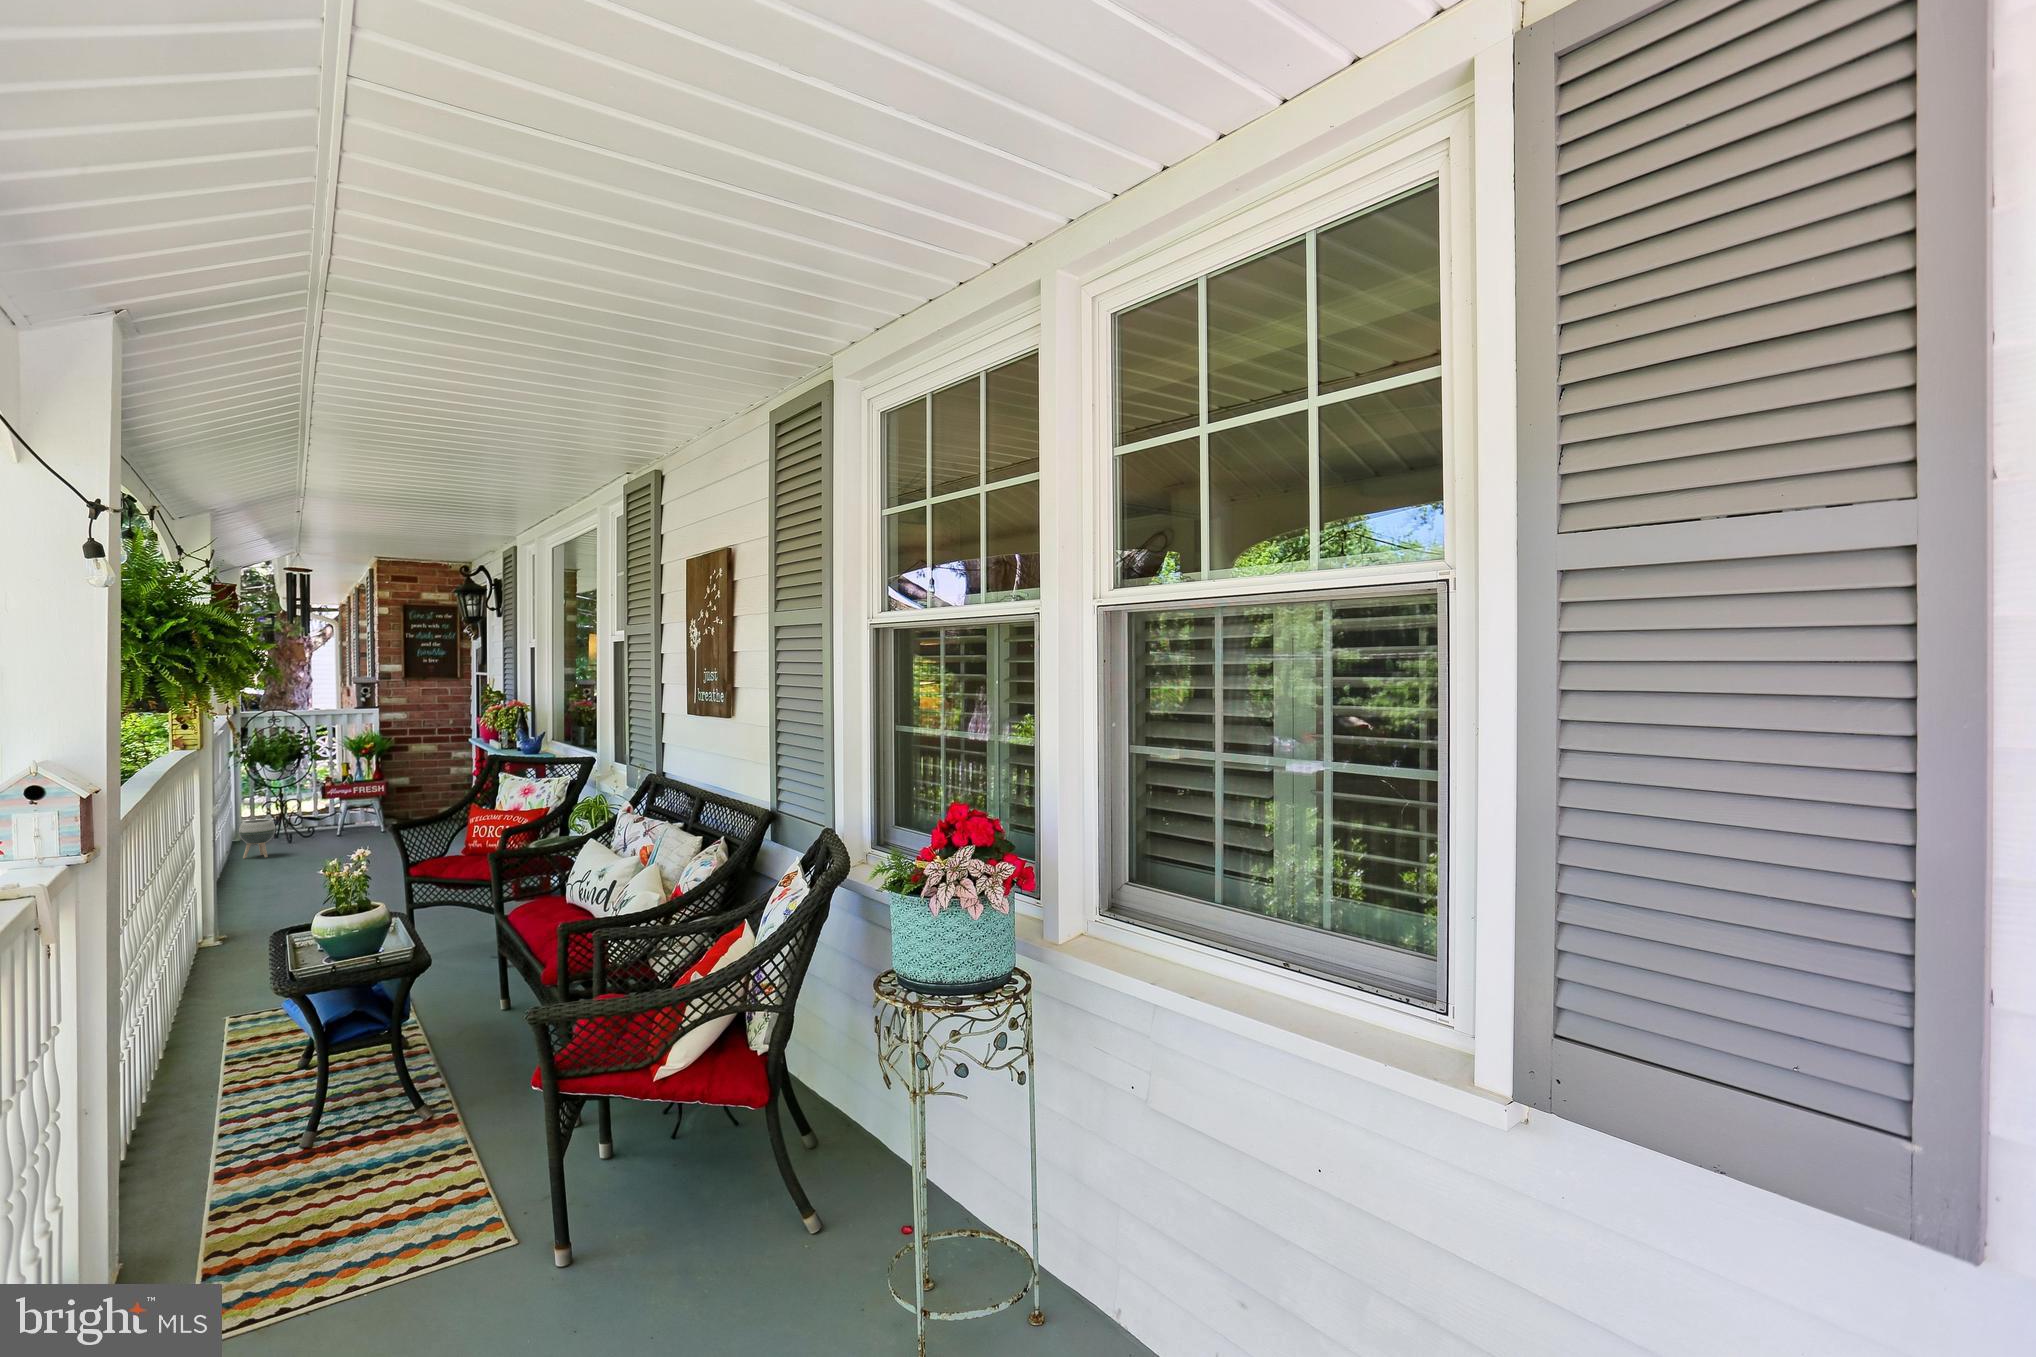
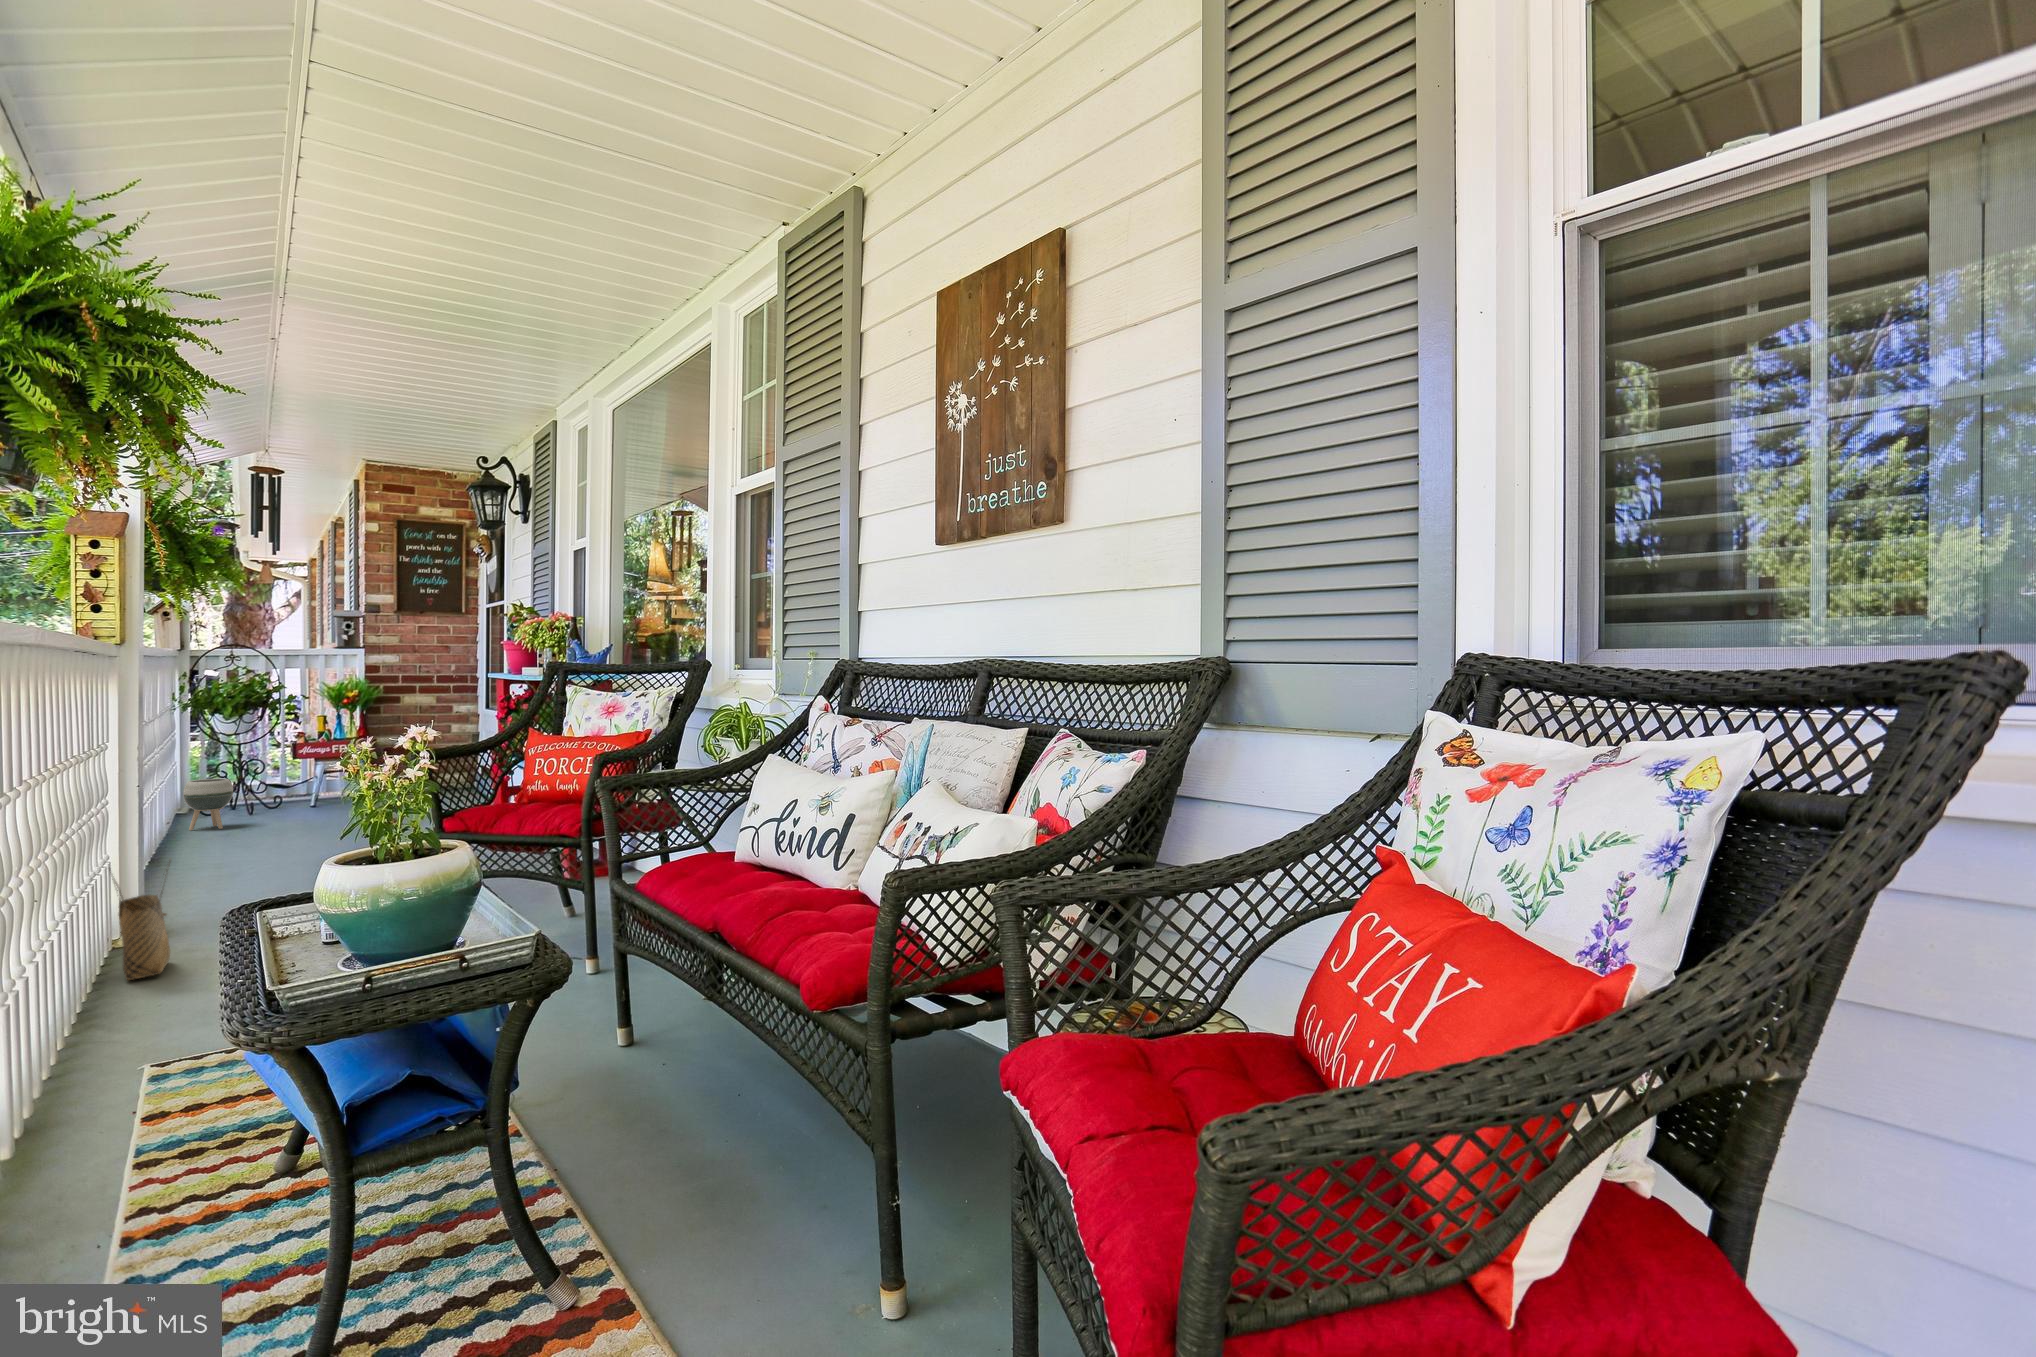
woven basket: none [200,893,238,969] -> present [110,860,171,980]

